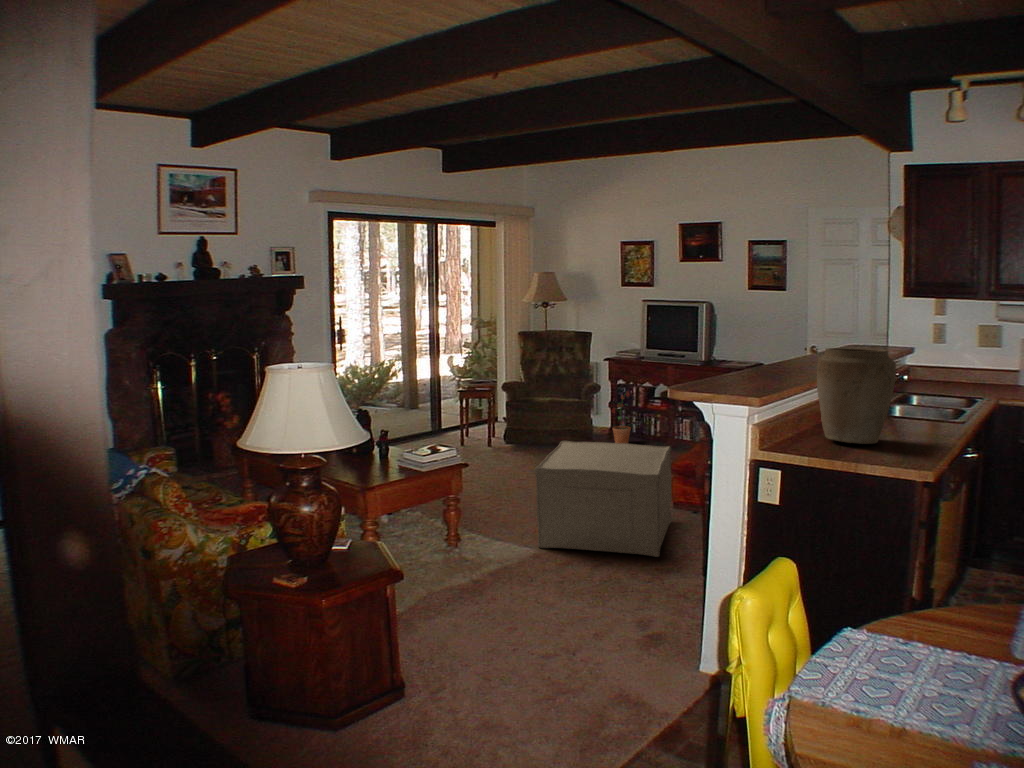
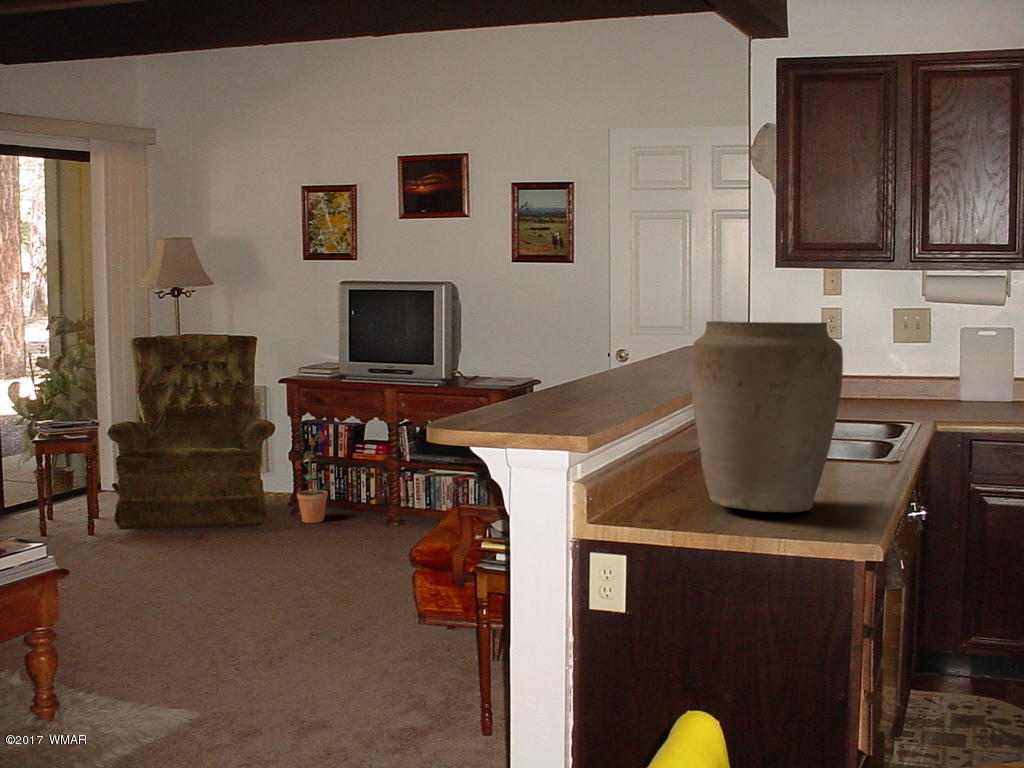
ottoman: present [535,441,672,557] -> none [126,526,403,750]

